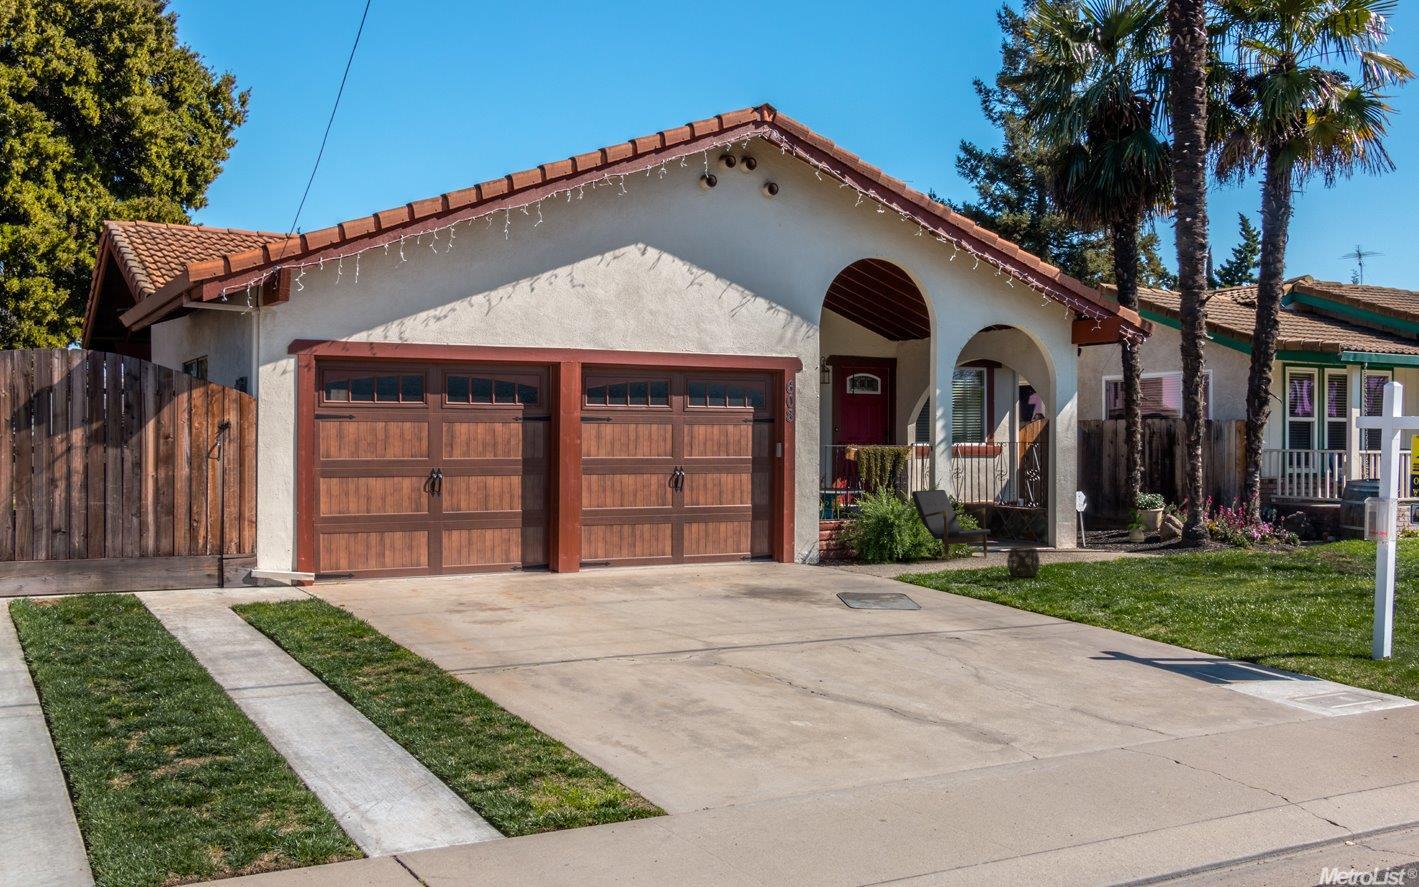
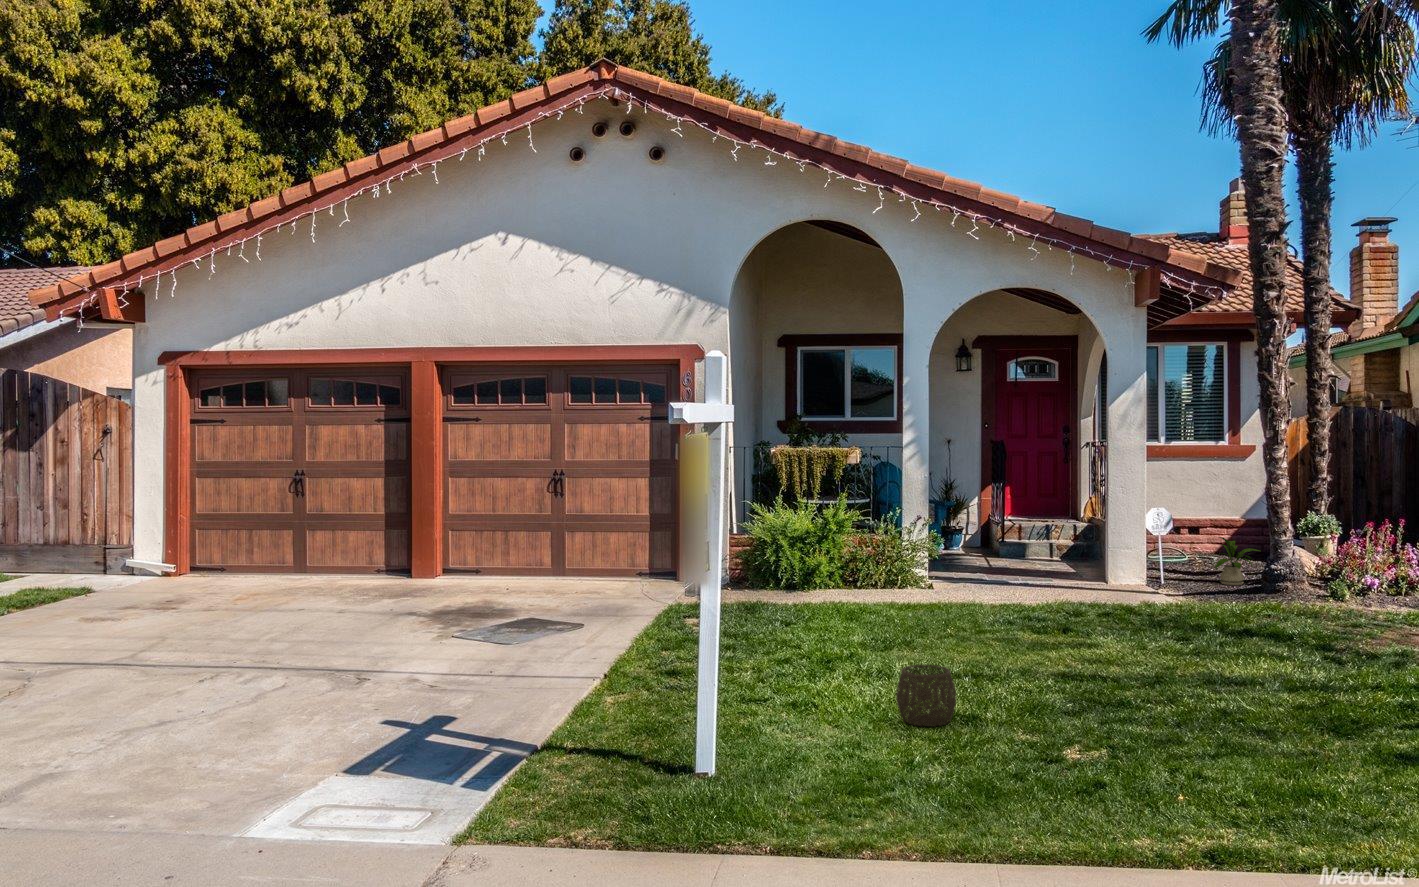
lounge chair: present [912,490,991,562] -> none [820,505,901,598]
woven basket: present [1007,547,1040,577] -> present [896,665,957,727]

